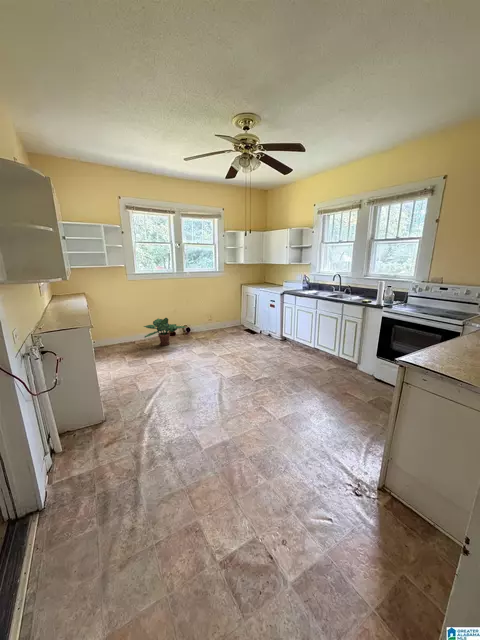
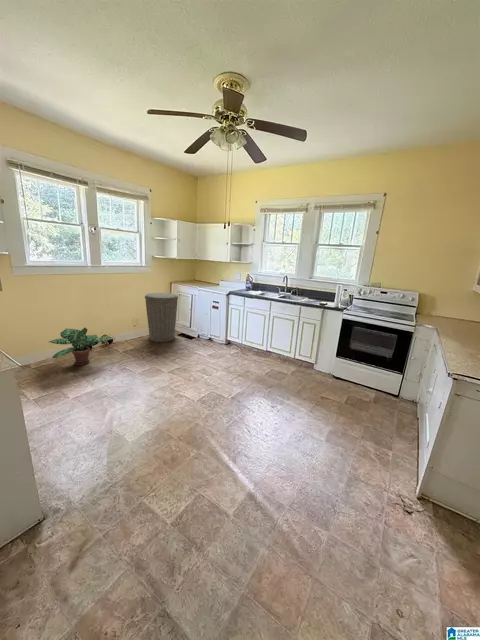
trash can: none [216,293,244,335] -> present [145,293,178,342]

